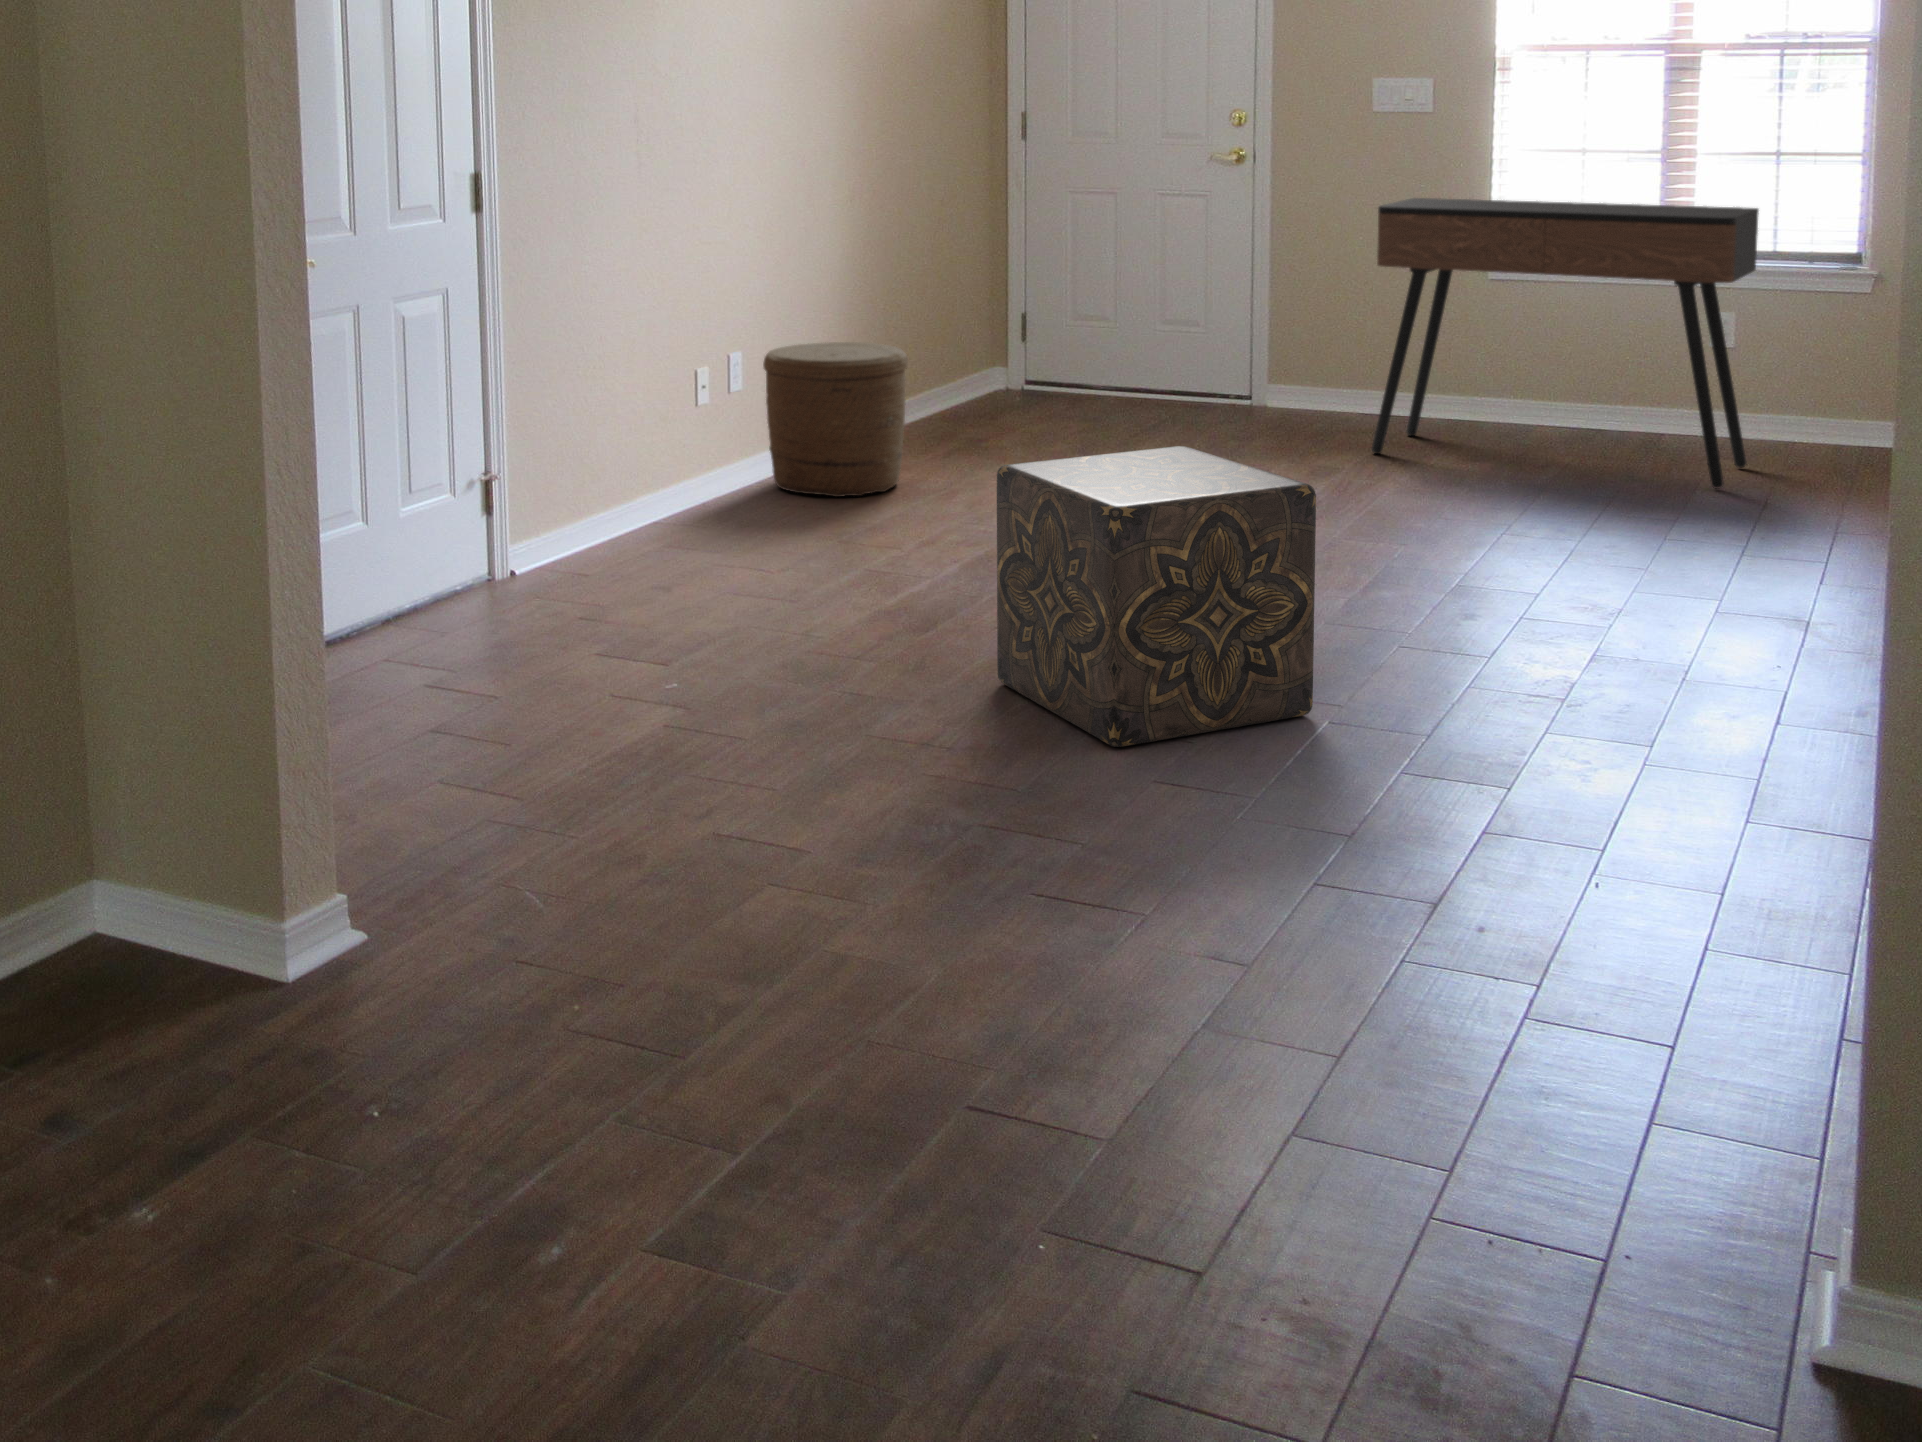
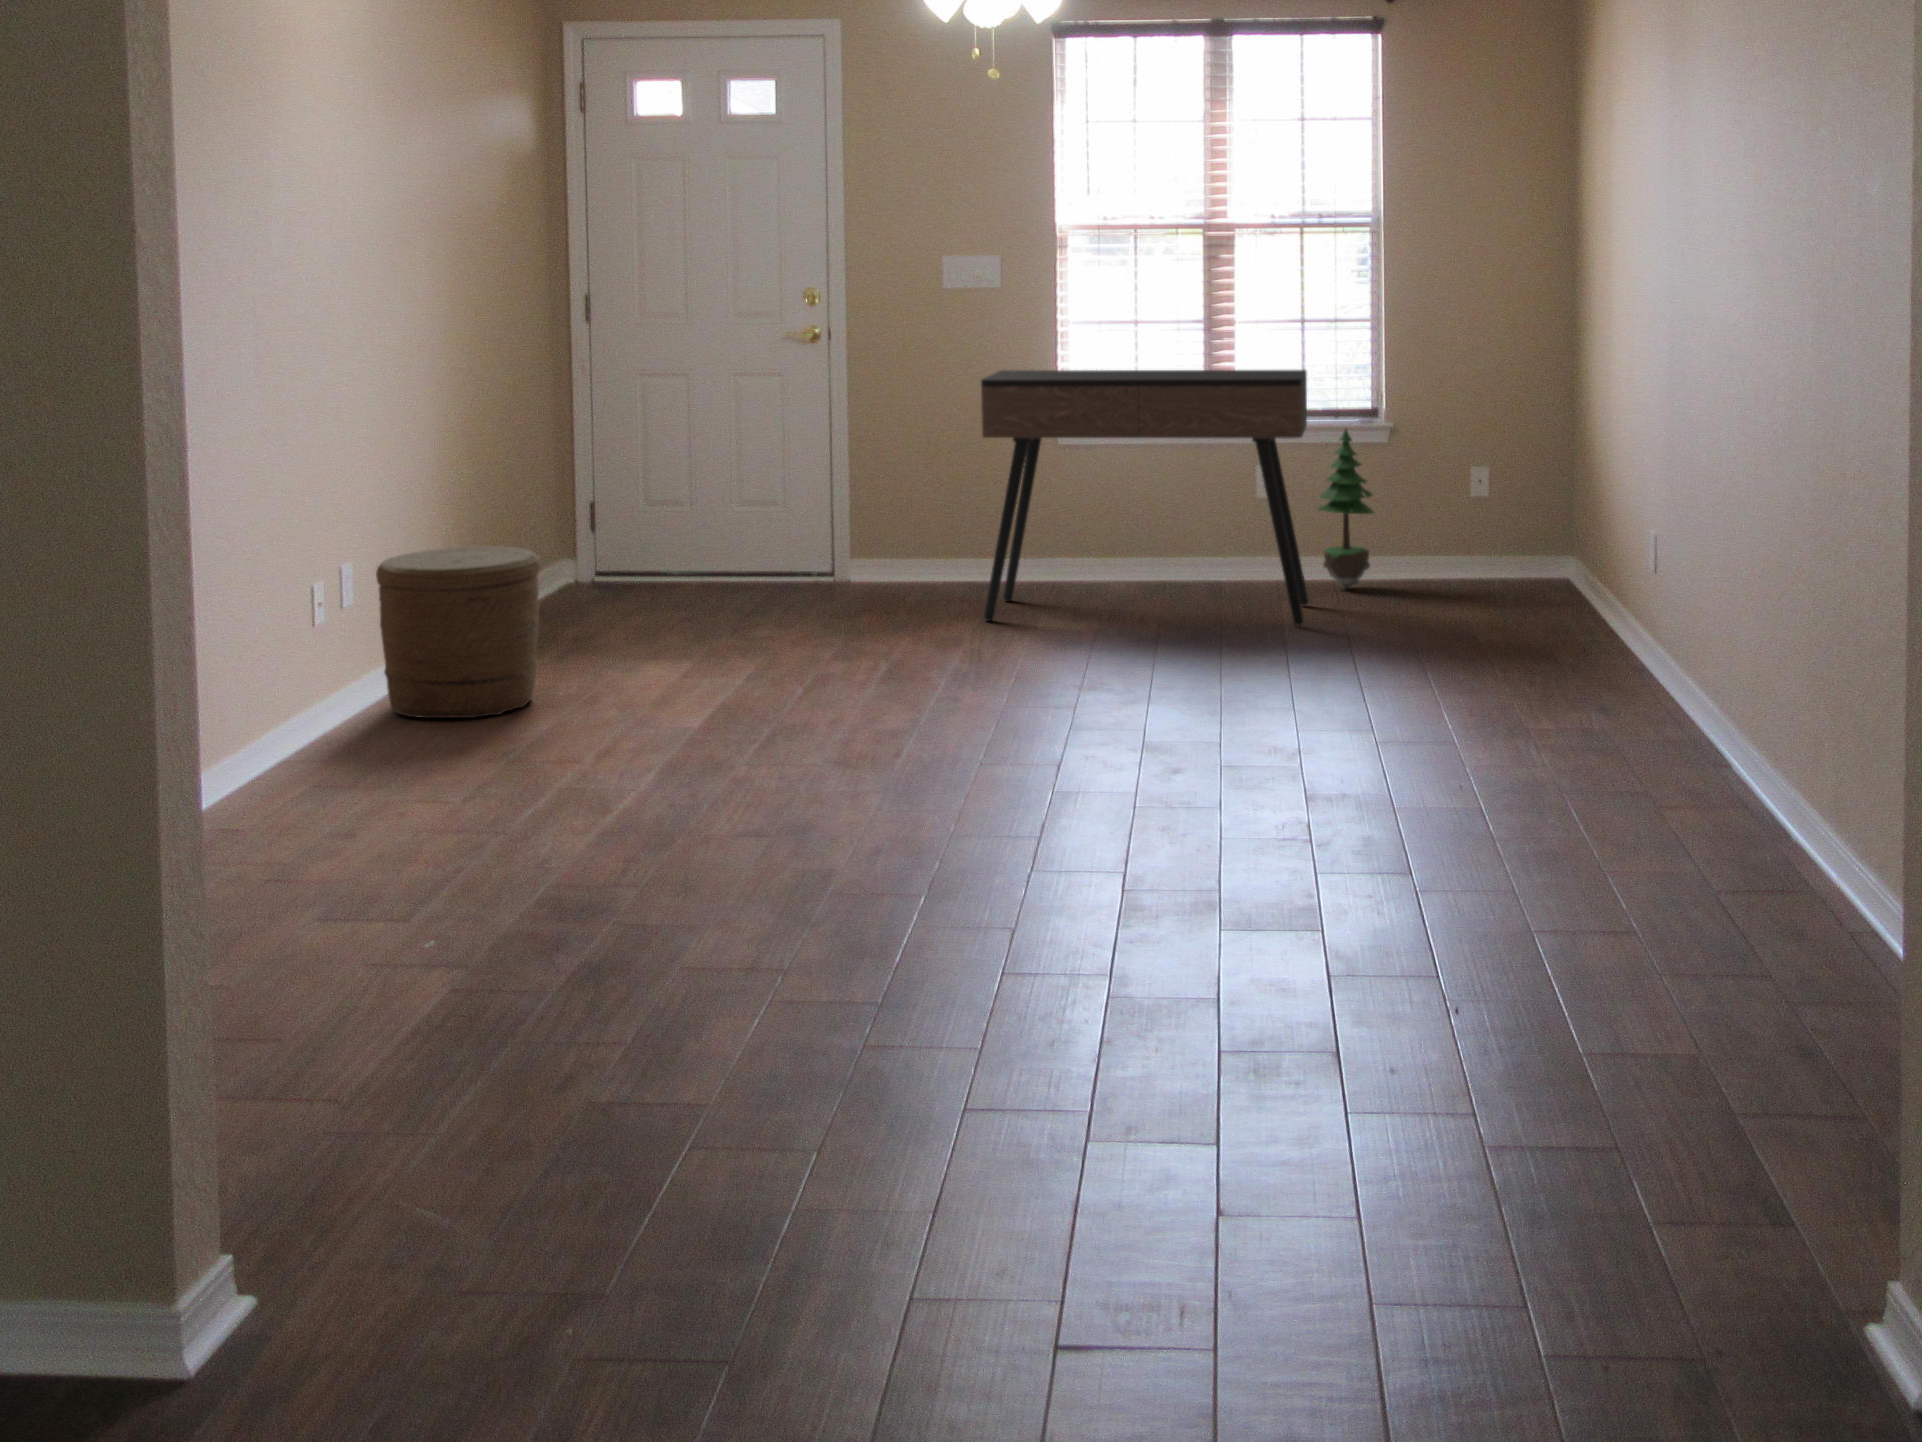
potted tree: none [1775,274,1848,455] -> present [1318,429,1374,588]
ottoman: present [997,446,1316,747] -> none [782,624,1110,938]

